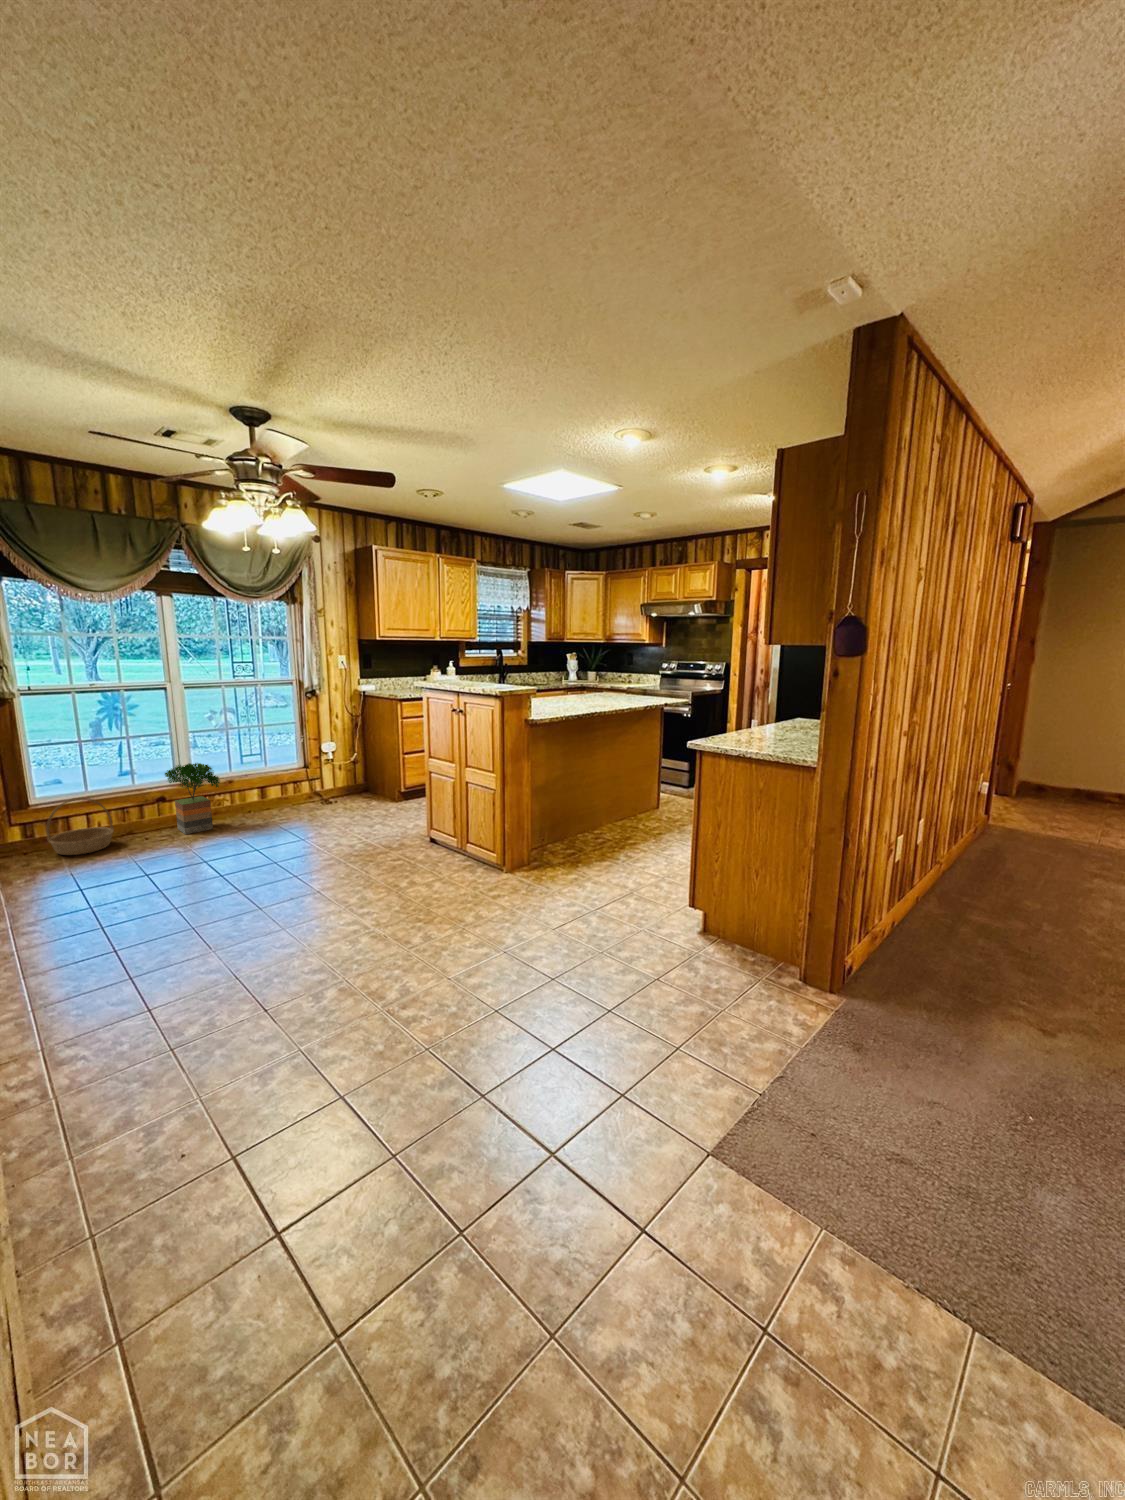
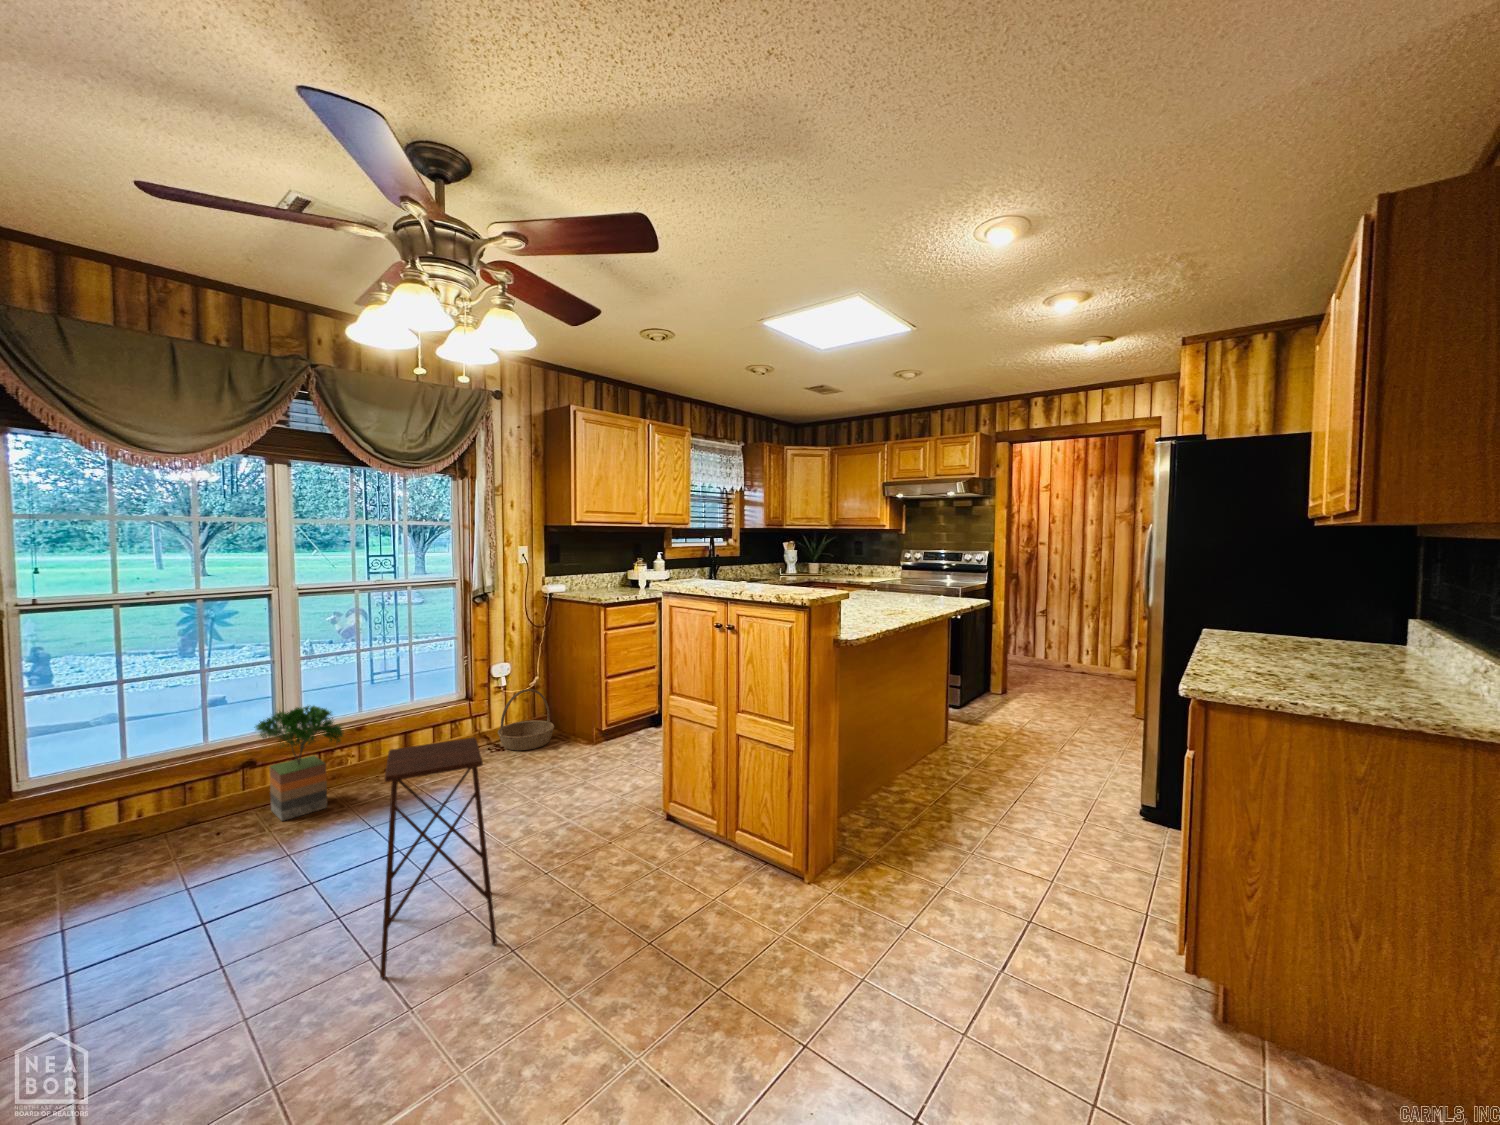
side table: none [243,774,311,897] -> present [380,738,497,978]
basket: present [46,798,114,855] -> present [498,689,554,750]

